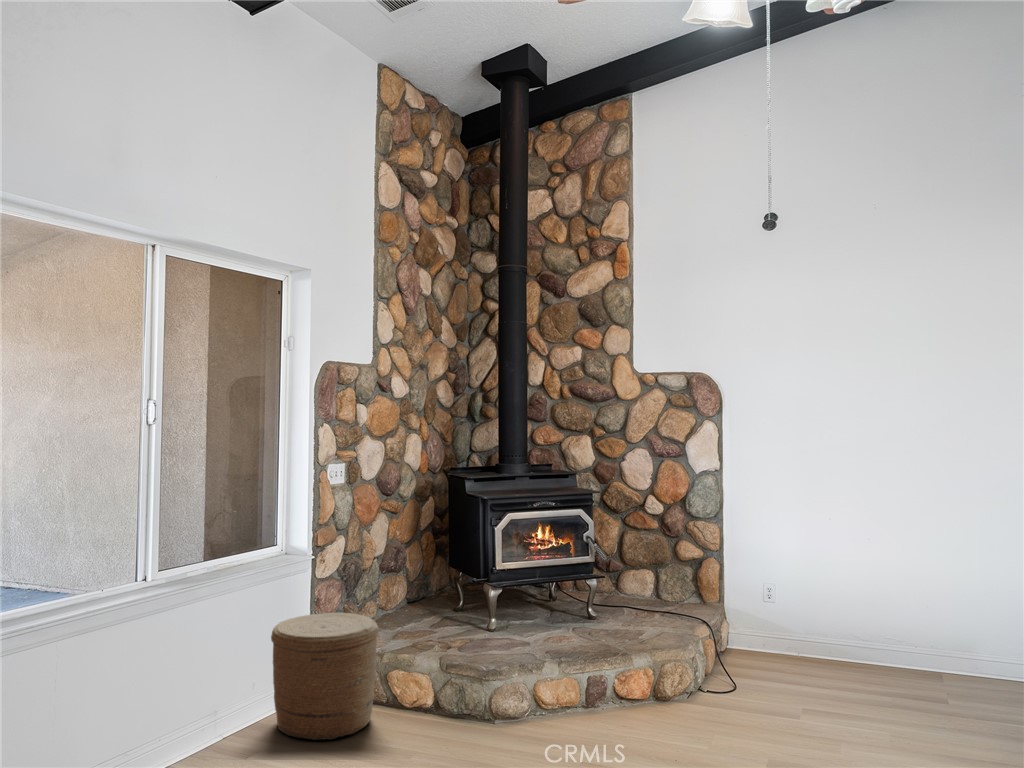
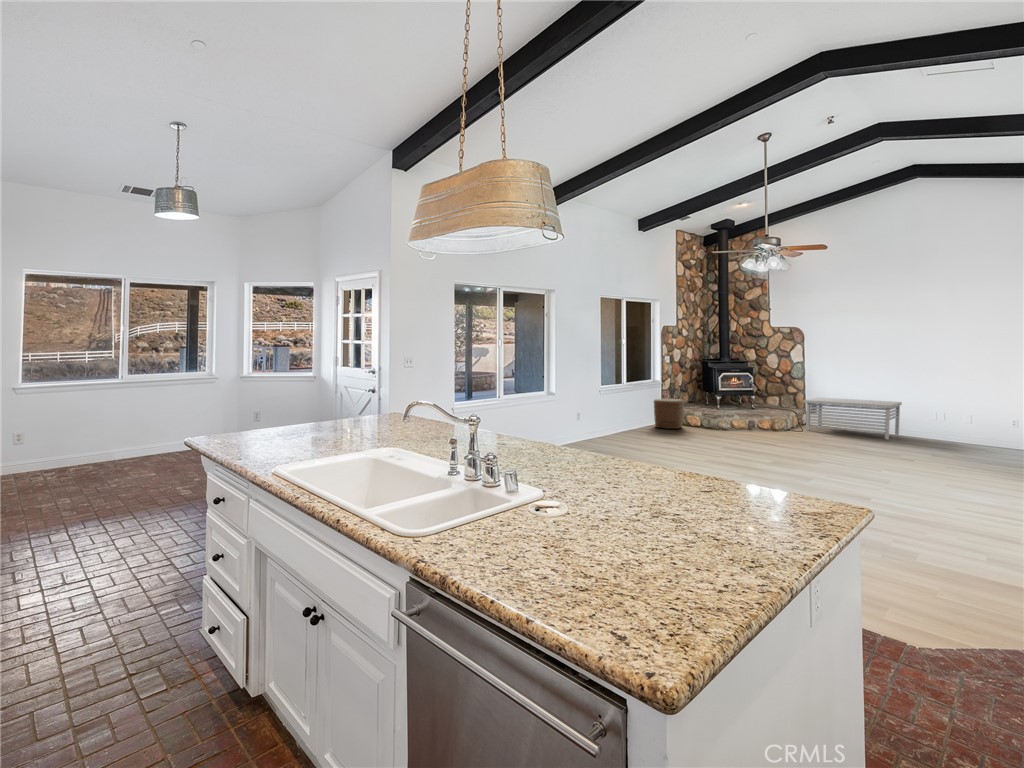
storage bench: none [731,576,977,728] -> present [804,398,902,439]

